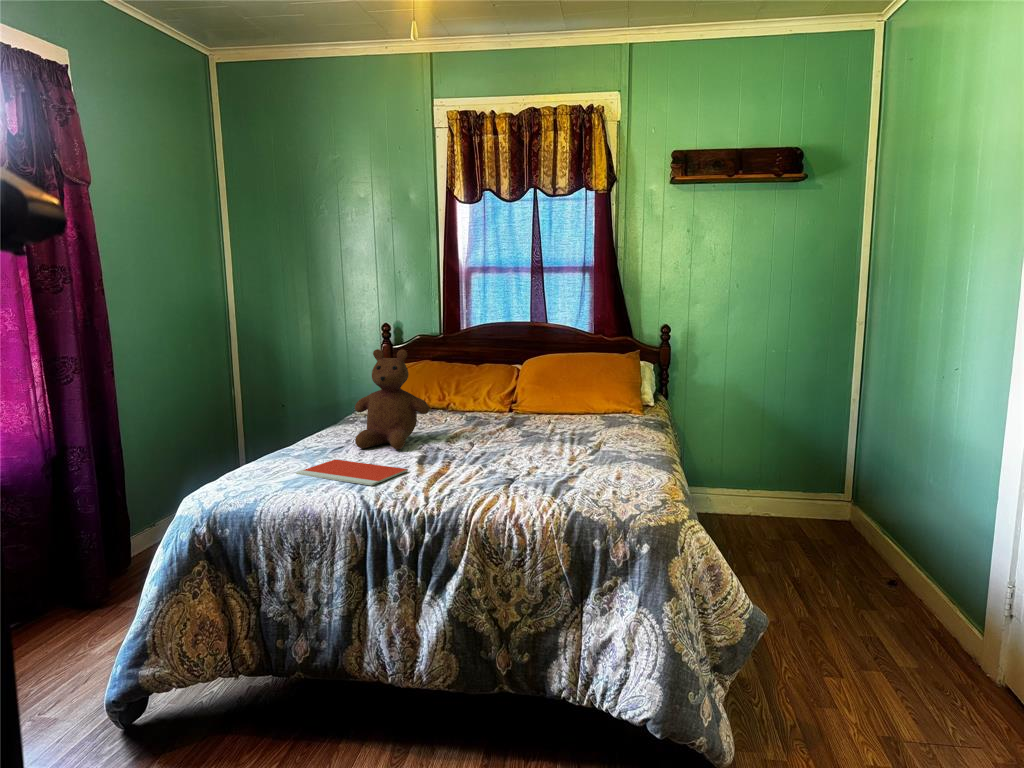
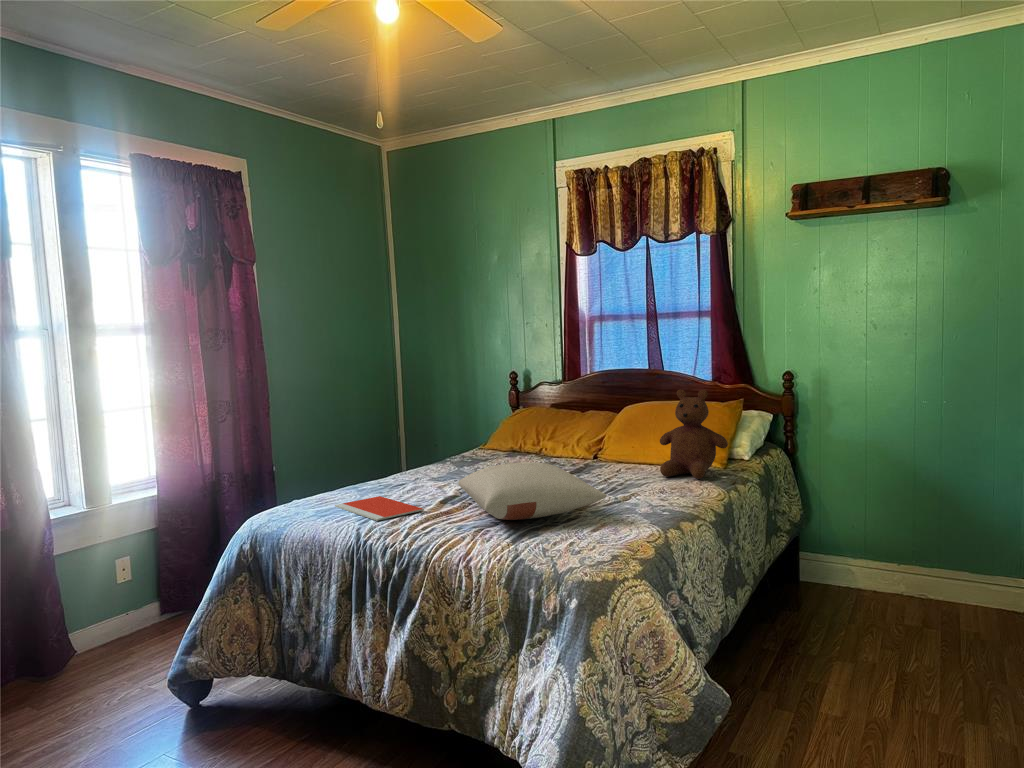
teddy bear: present [355,349,429,449] -> present [660,389,728,479]
pillow: none [438,415,608,474] -> present [458,462,607,520]

